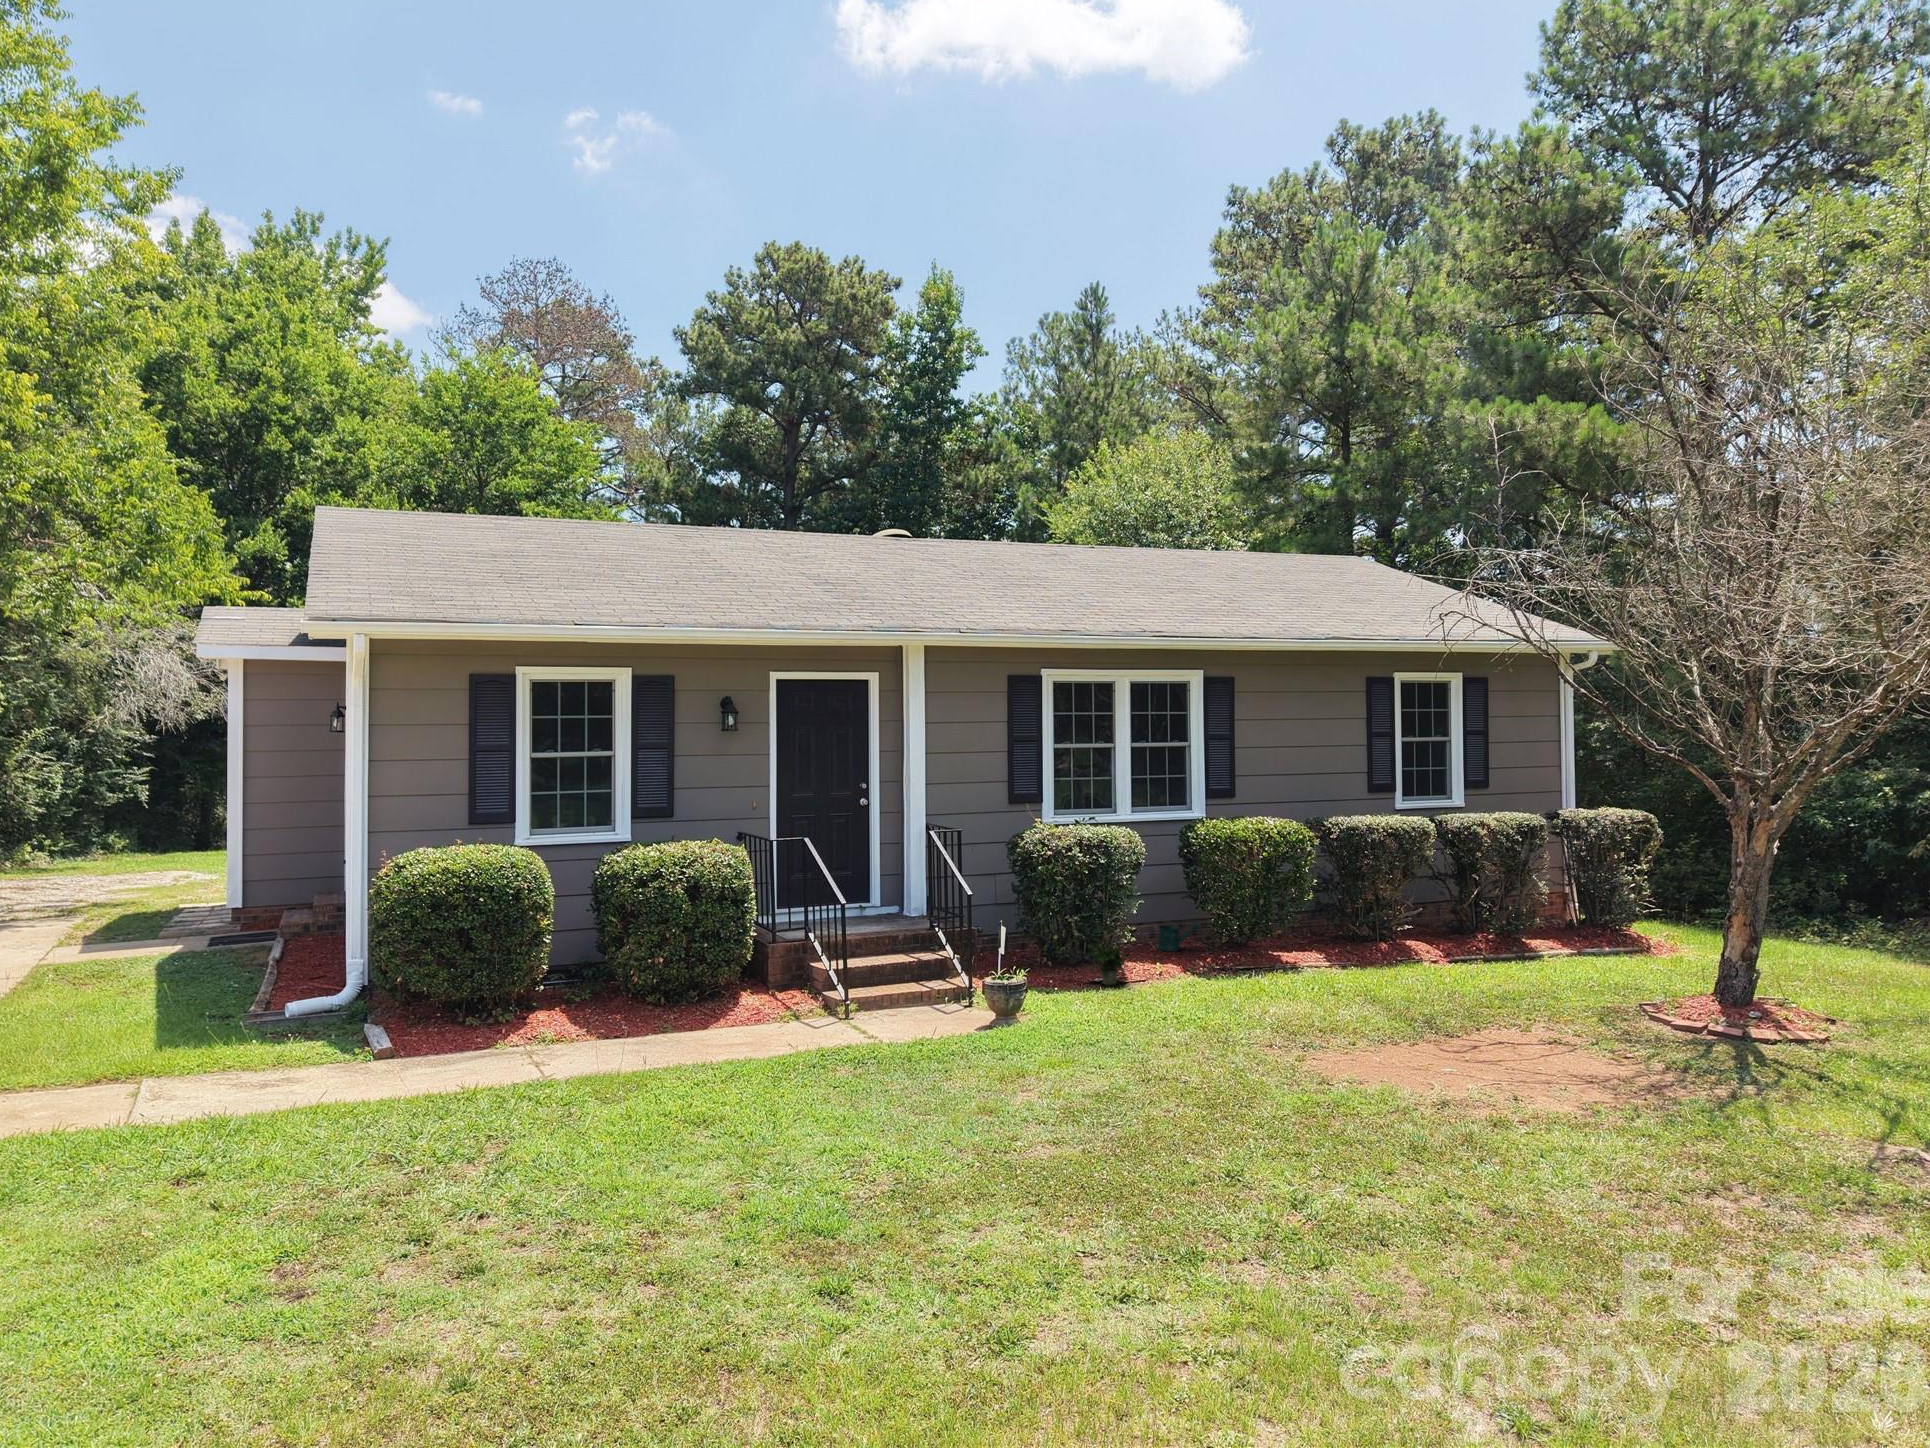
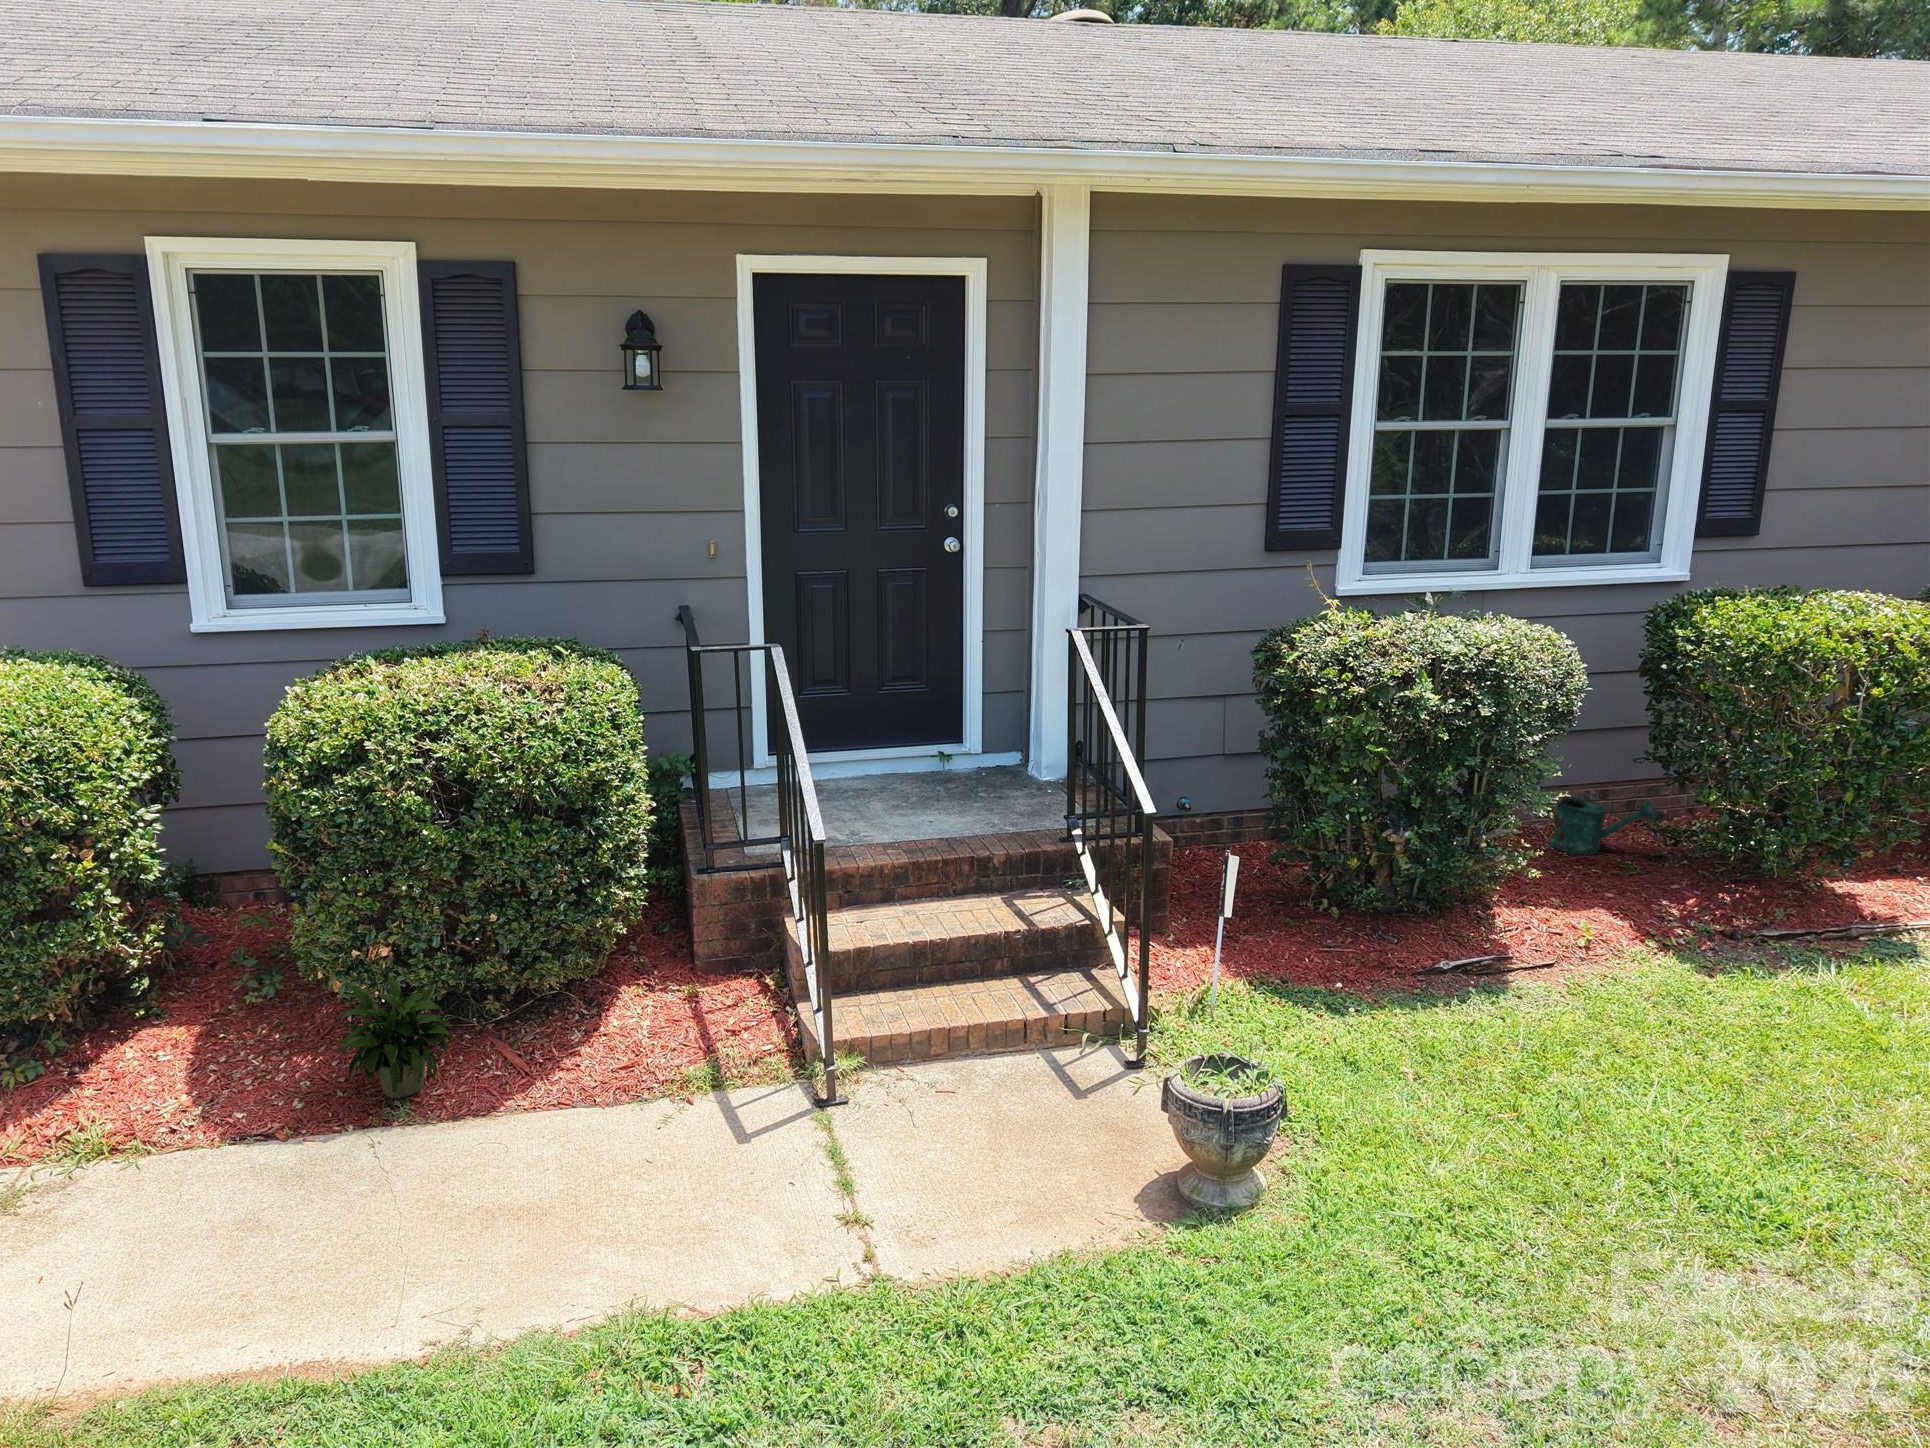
potted plant: present [1090,947,1127,985] -> present [336,975,452,1098]

